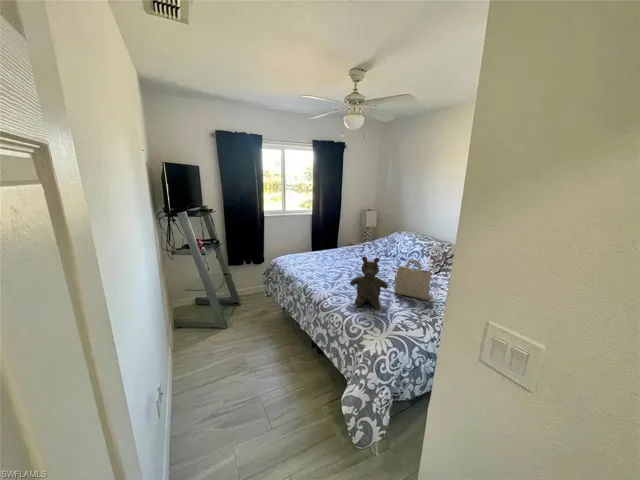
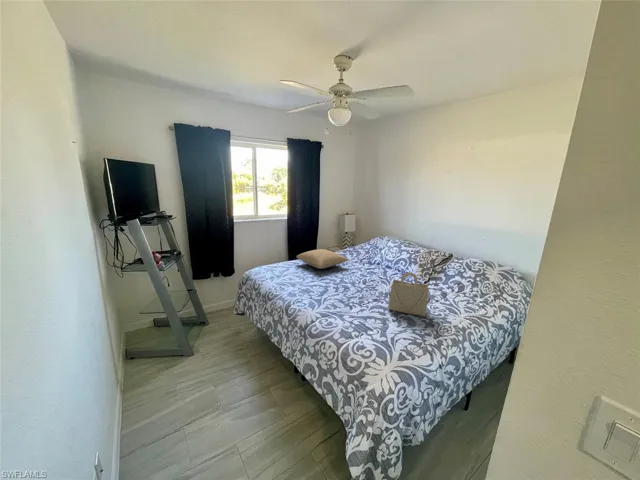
pillow: none [318,242,365,258] -> present [297,249,349,269]
teddy bear: present [350,256,388,309] -> none [342,272,385,332]

